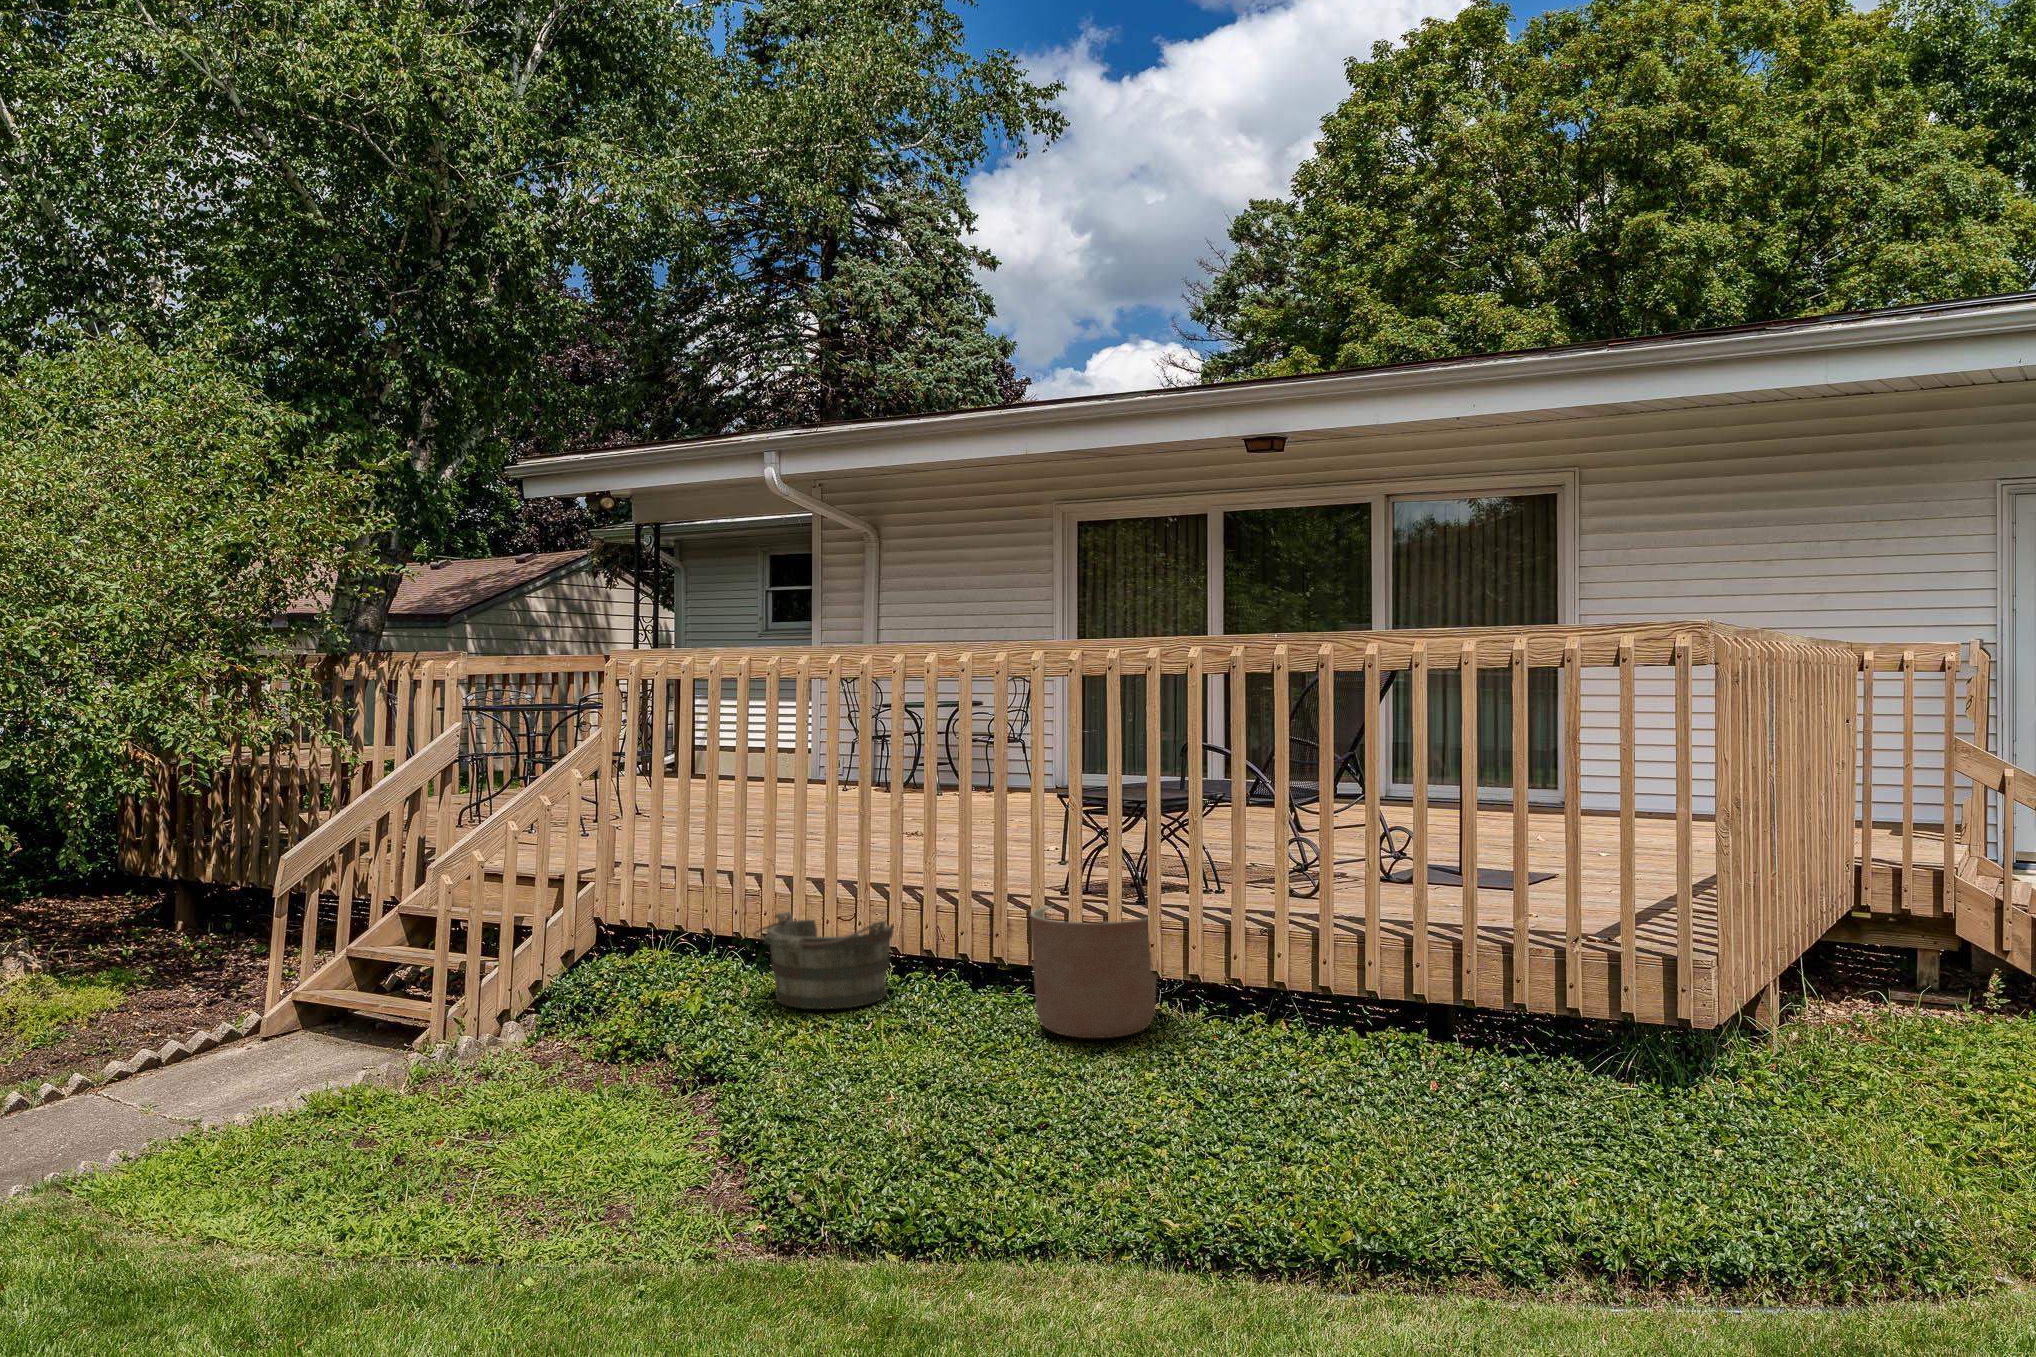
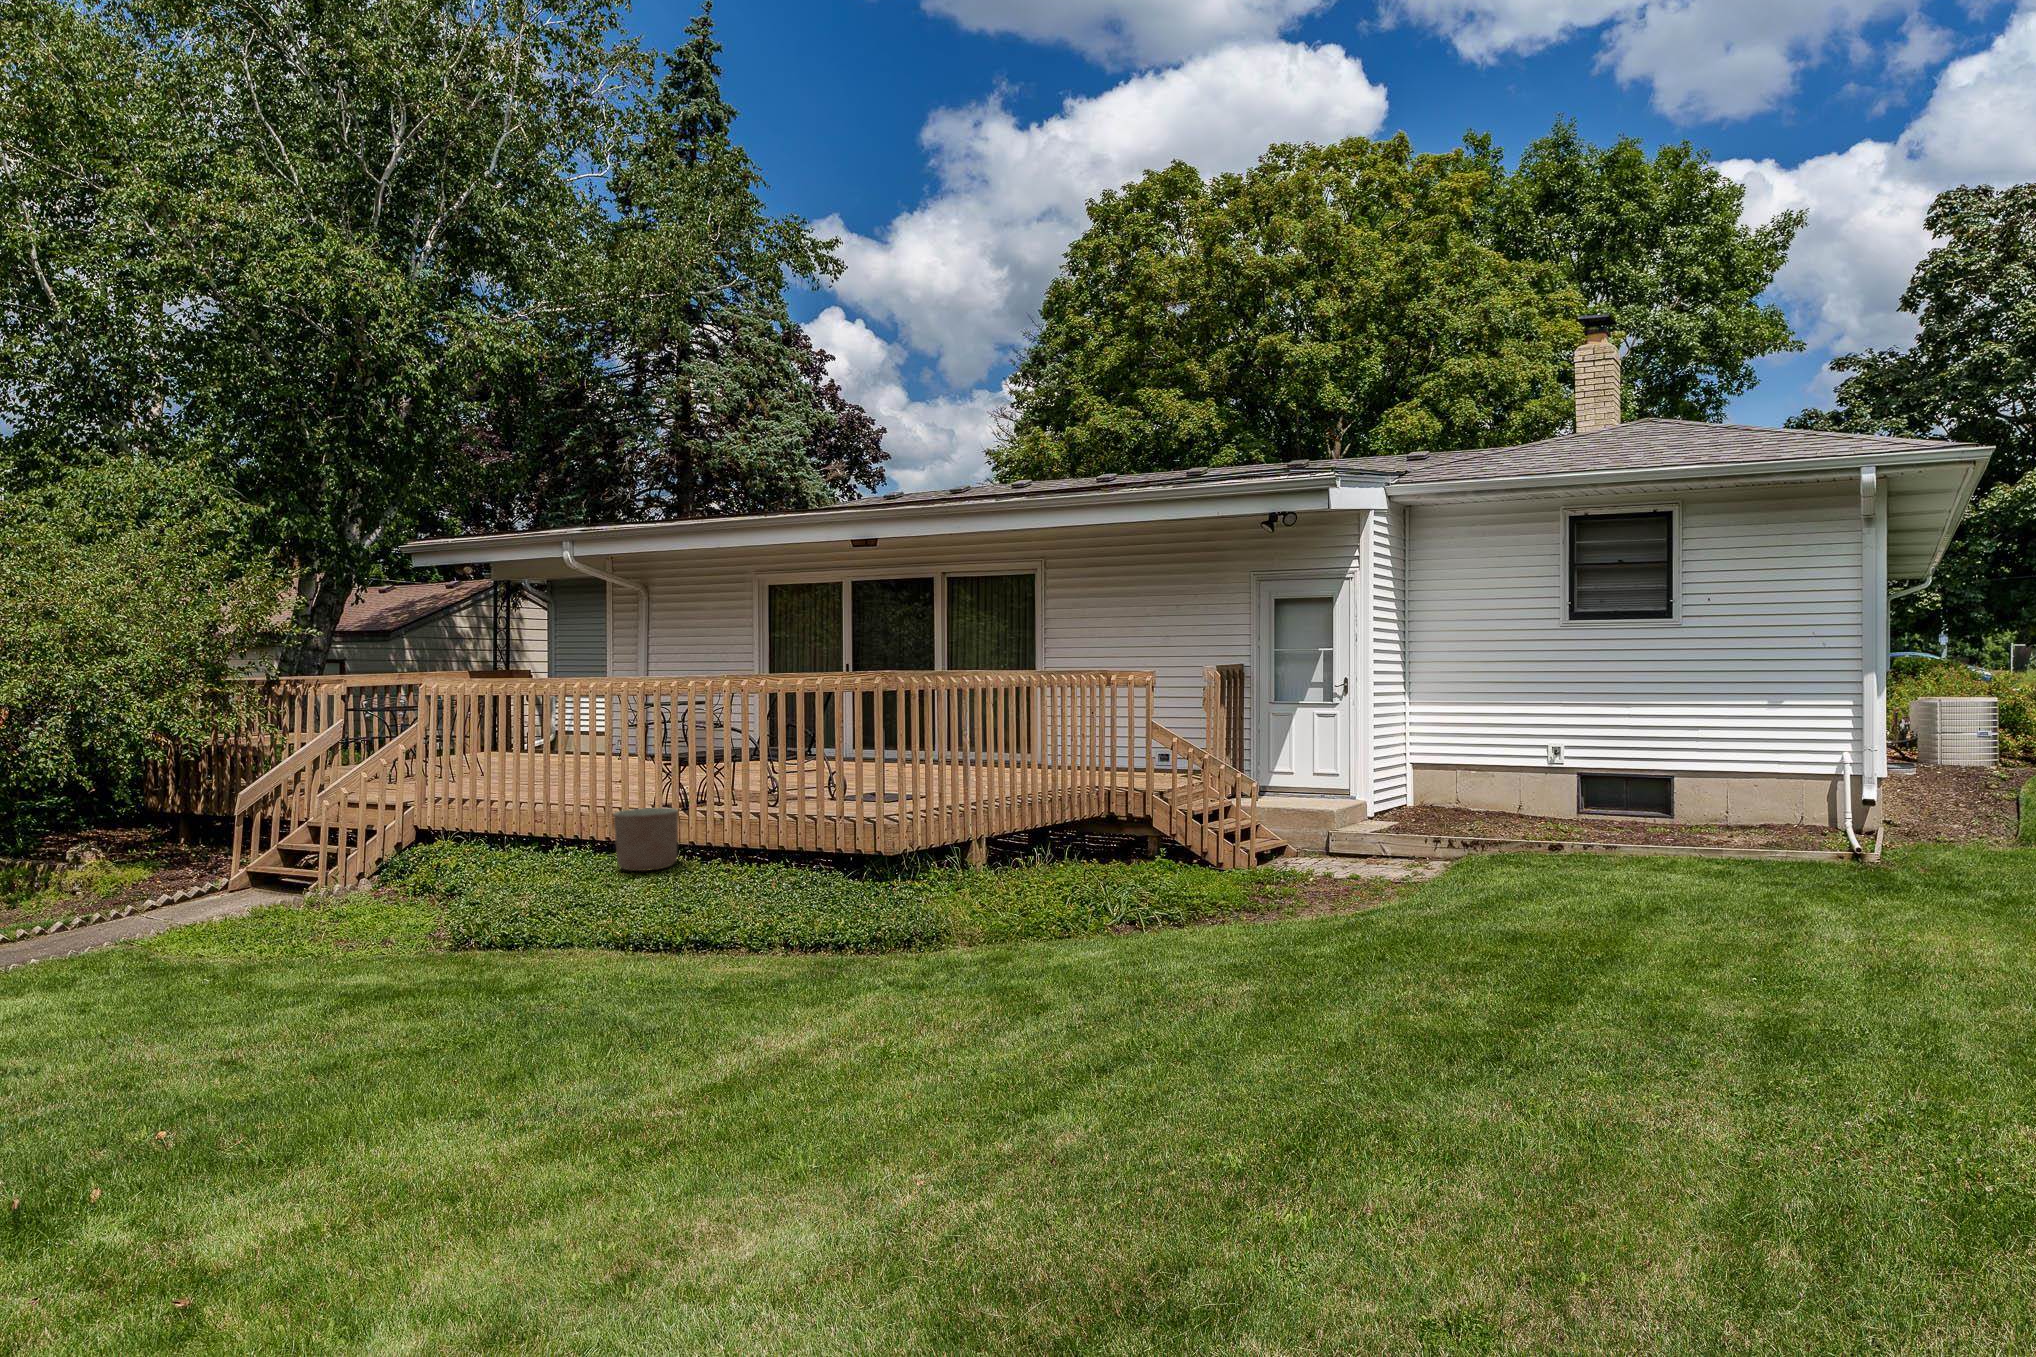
bucket: present [753,911,894,1009] -> none [484,817,561,864]

